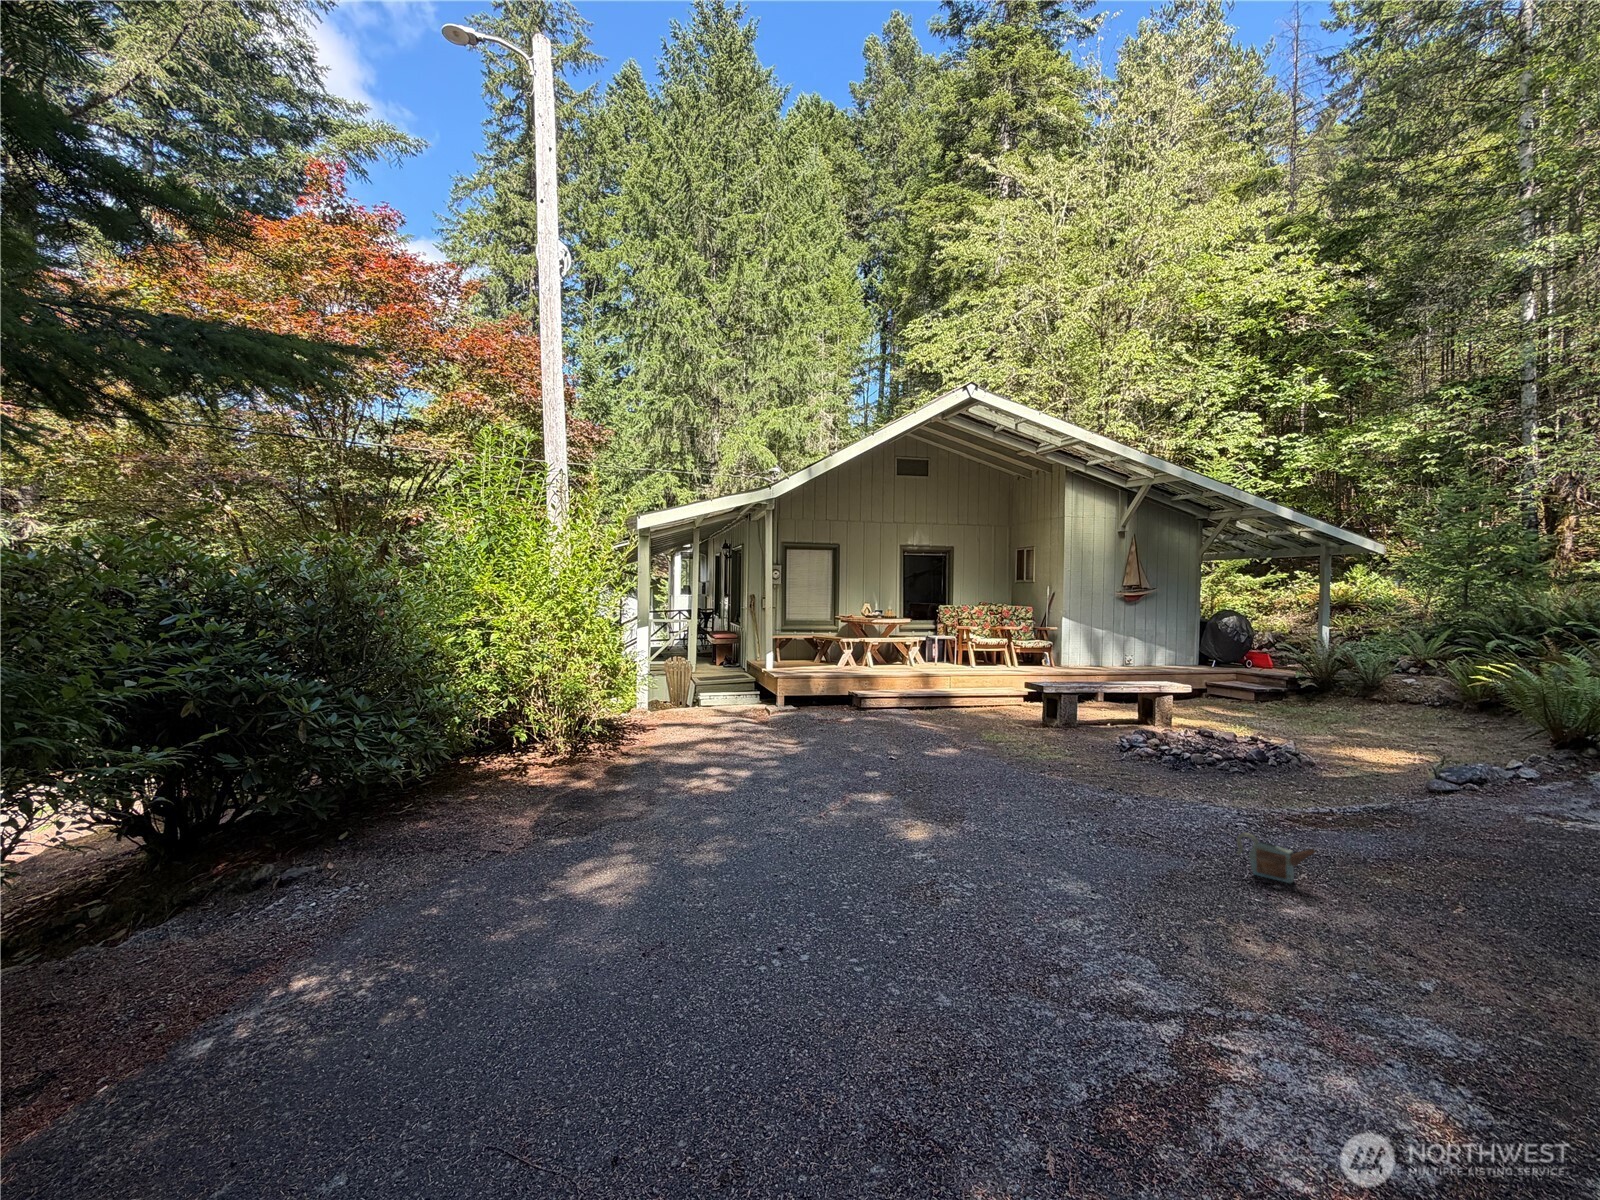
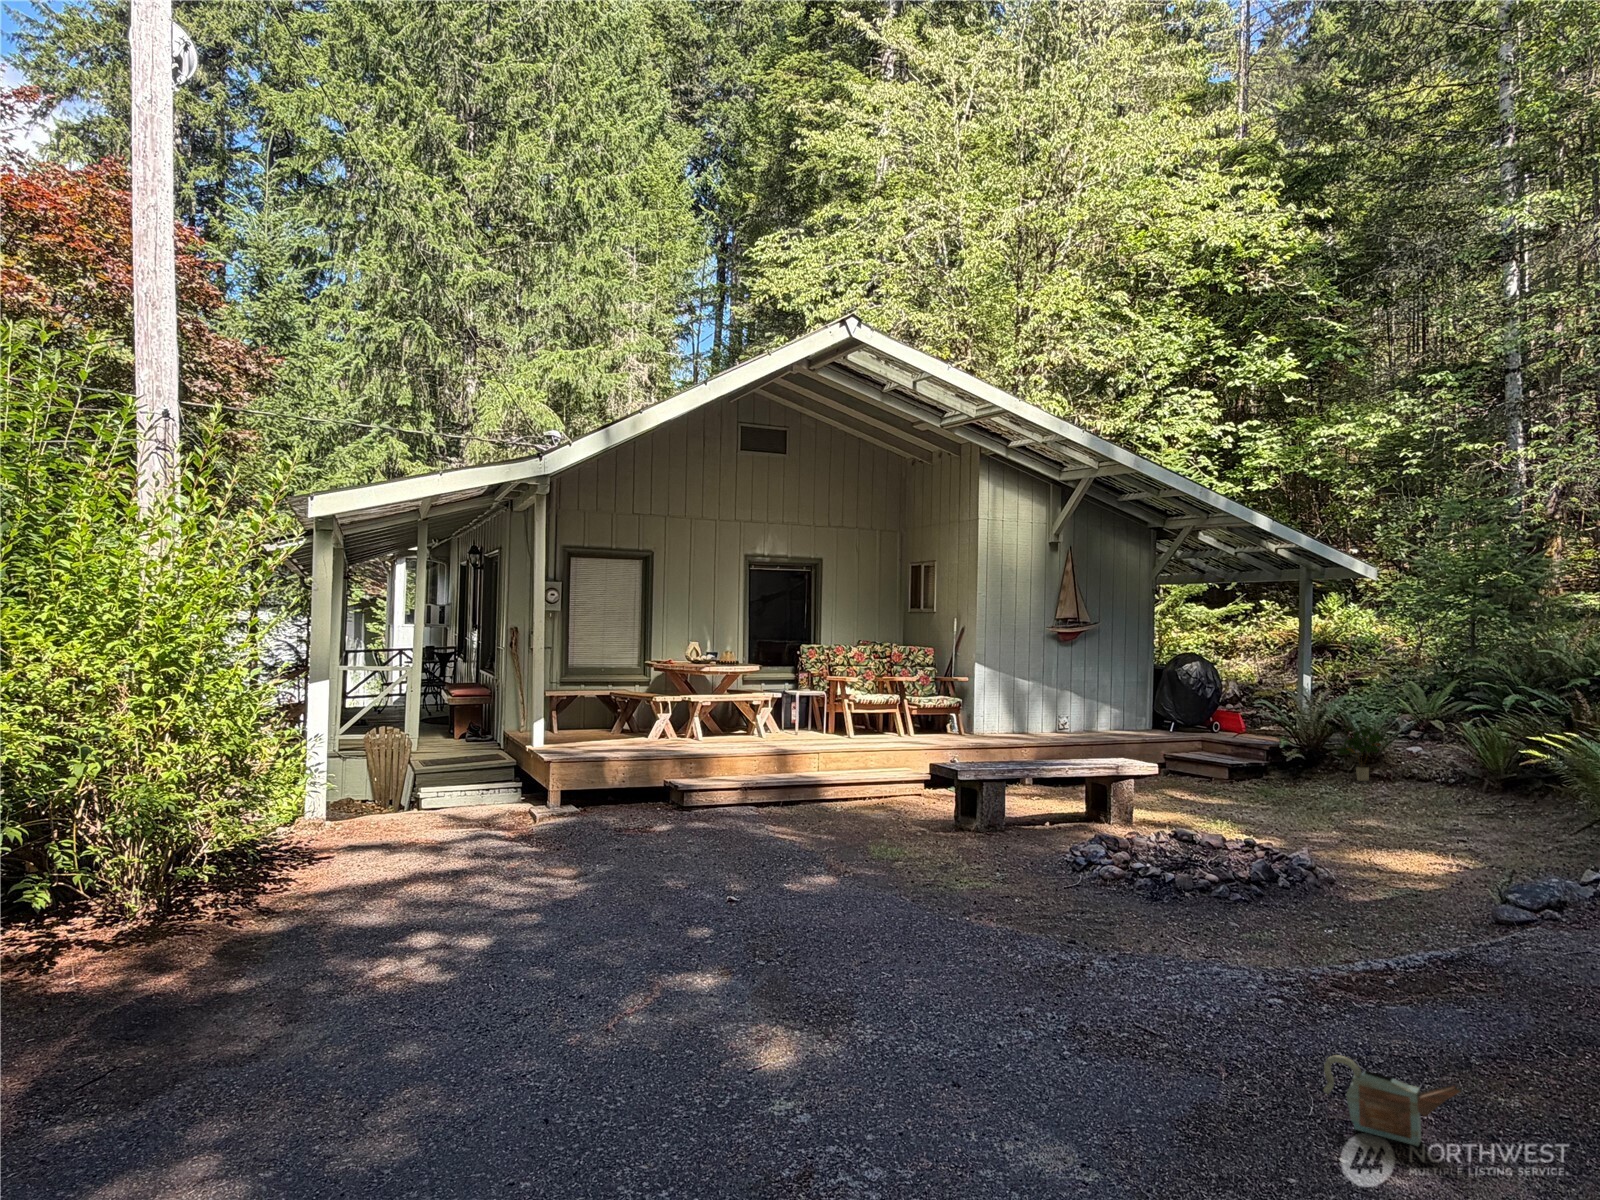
potted plant: none [1340,662,1380,702] -> present [1338,727,1388,781]

